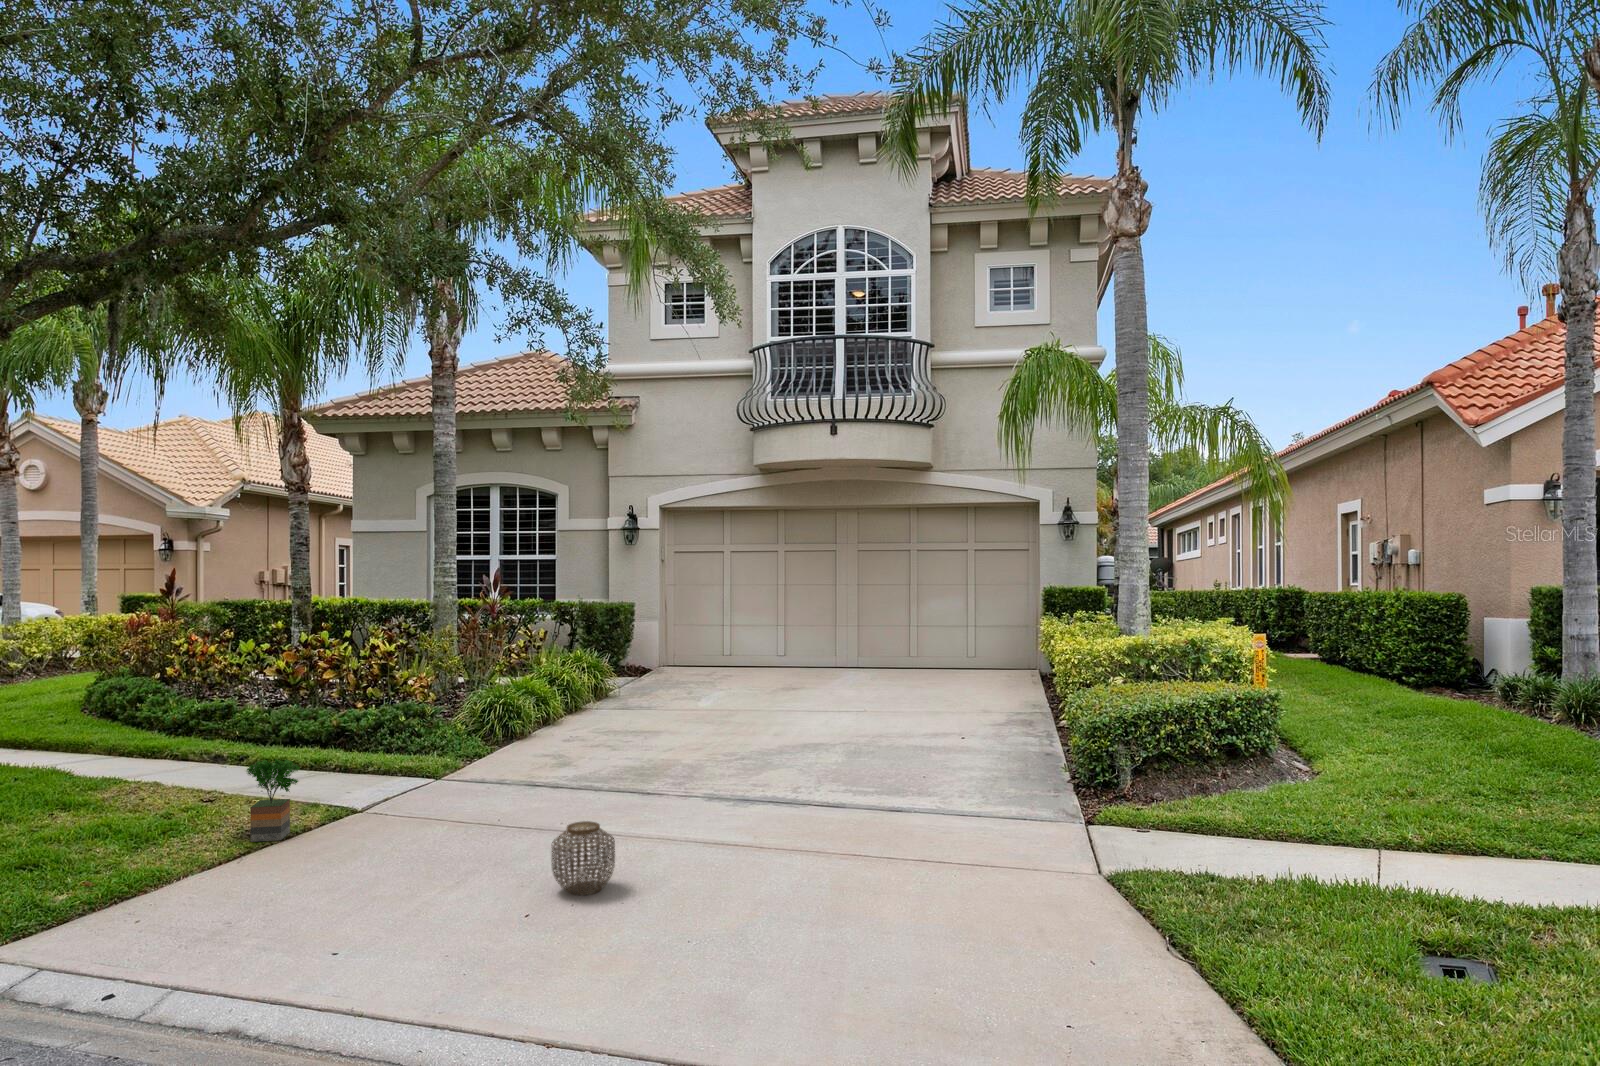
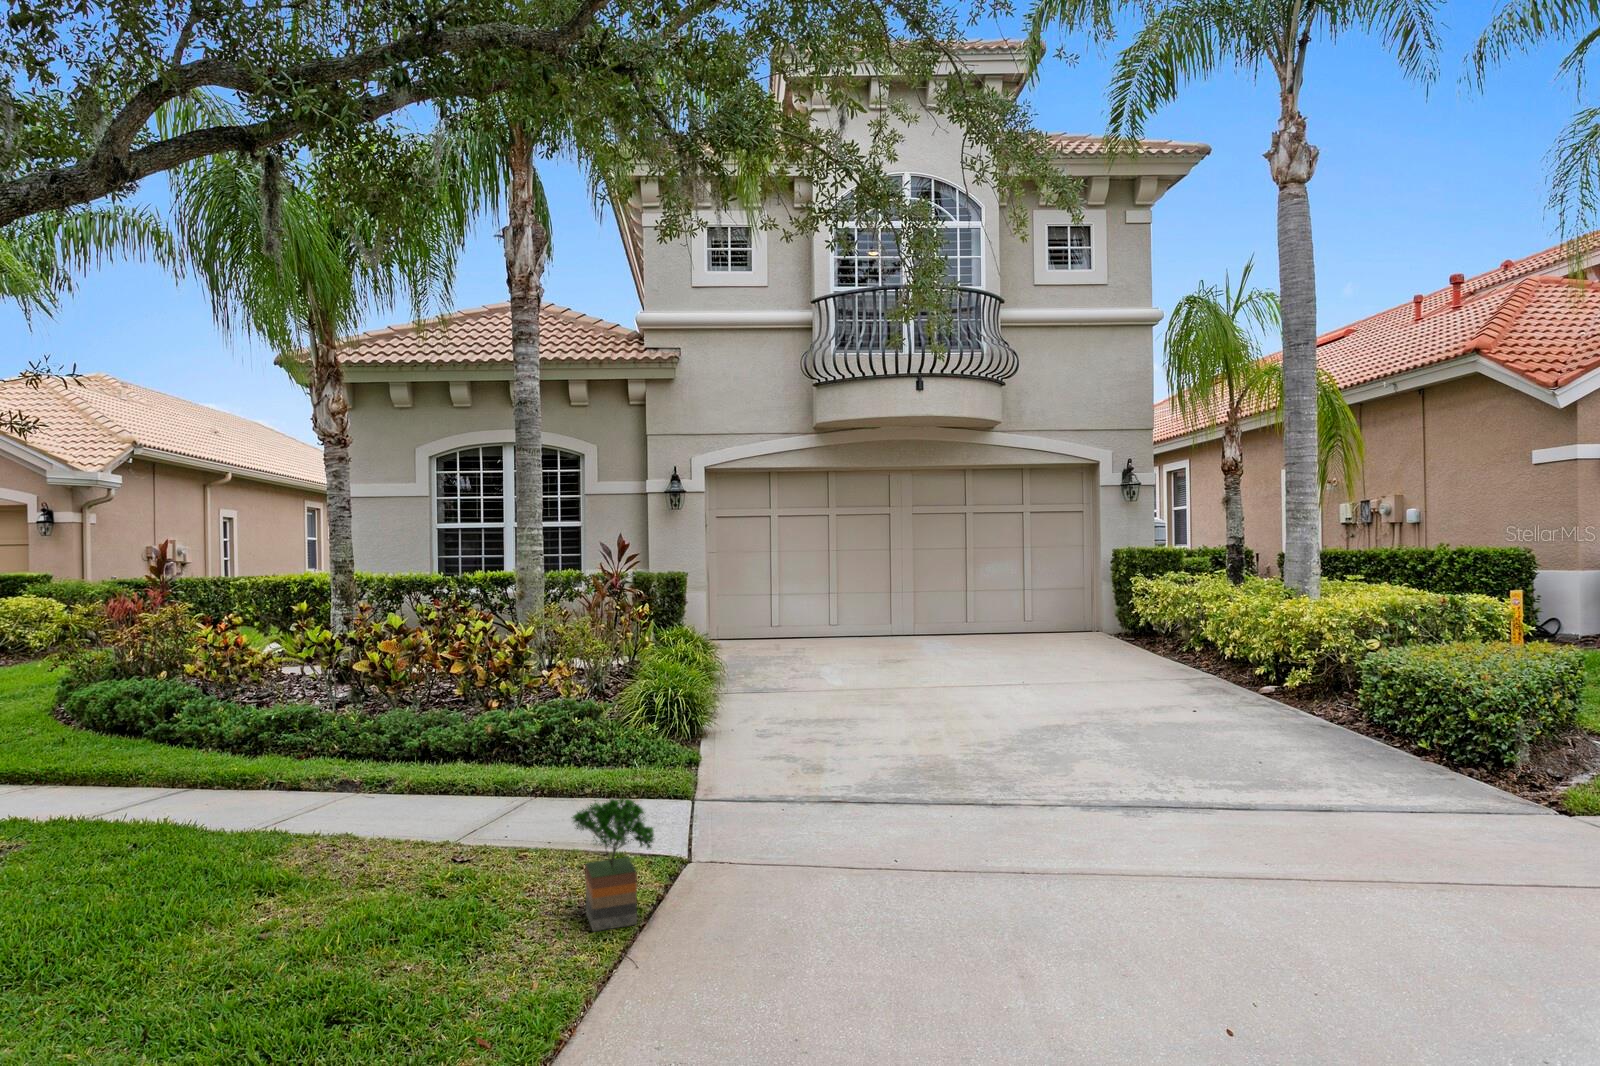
woven basket: present [552,821,615,895] -> none [1209,877,1316,997]

